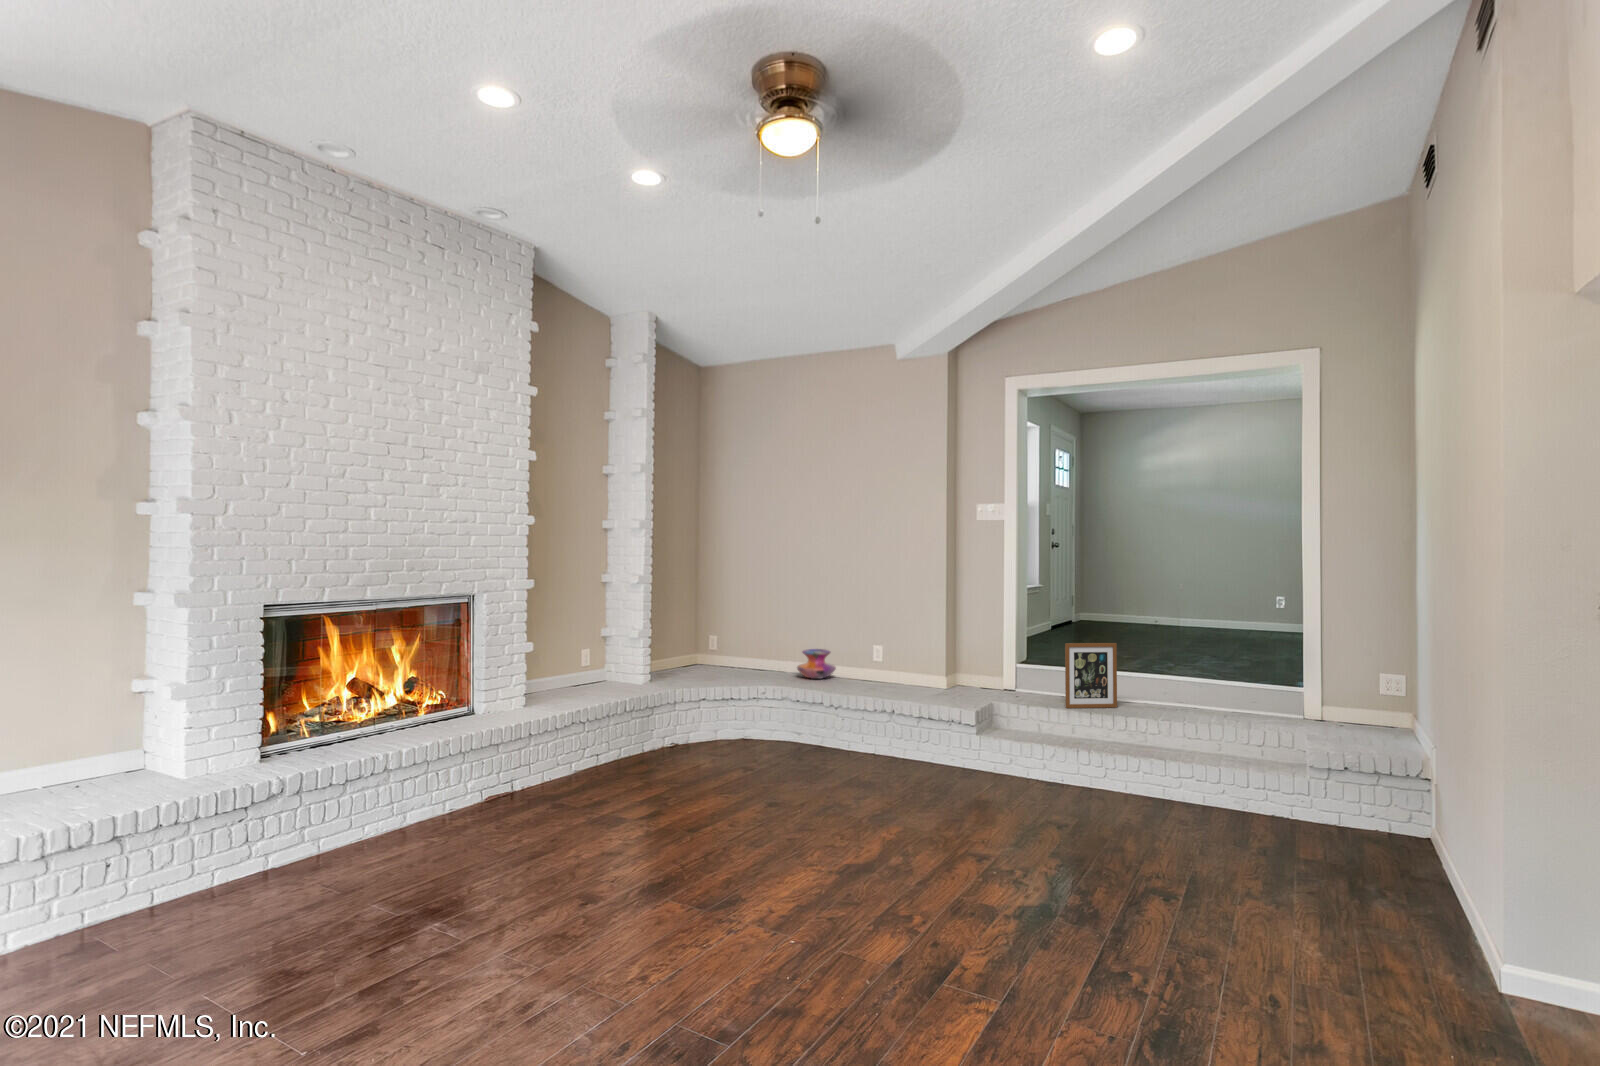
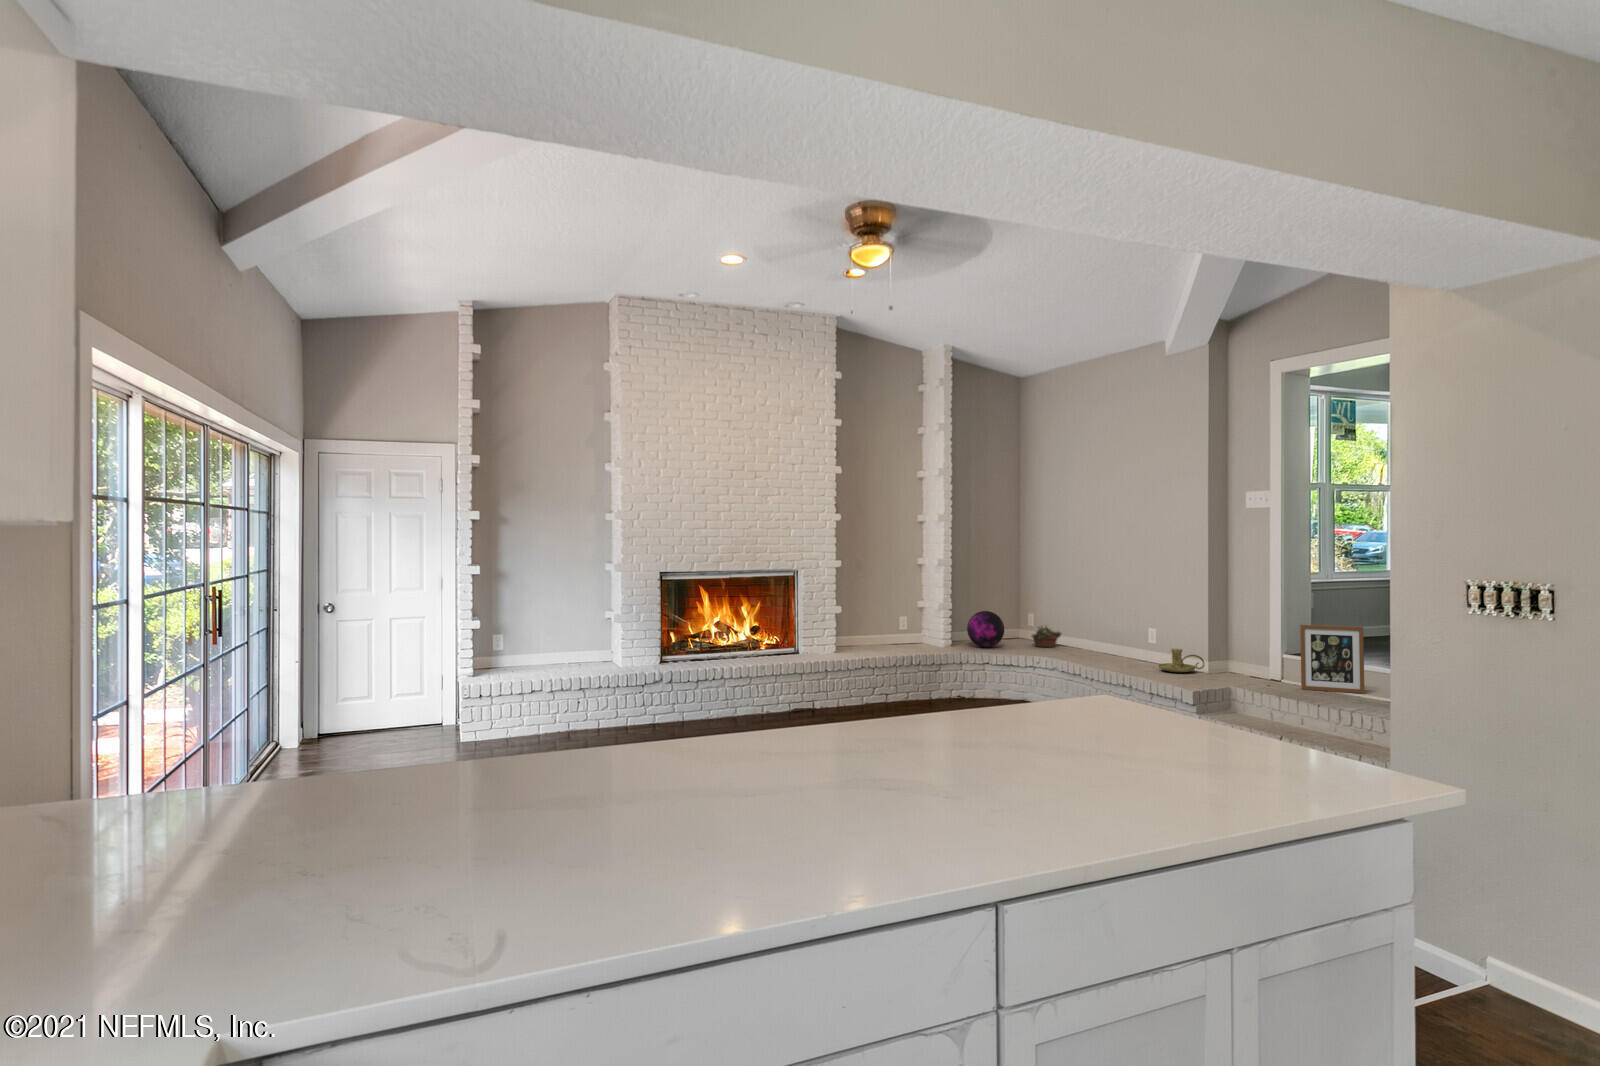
decorative orb: none [671,638,715,682] -> present [967,611,1004,648]
decorative vase: present [797,649,836,679] -> none [1080,626,1117,653]
succulent planter: none [736,650,770,676] -> present [1032,626,1062,647]
candle holder: none [914,672,958,698] -> present [1159,649,1205,672]

